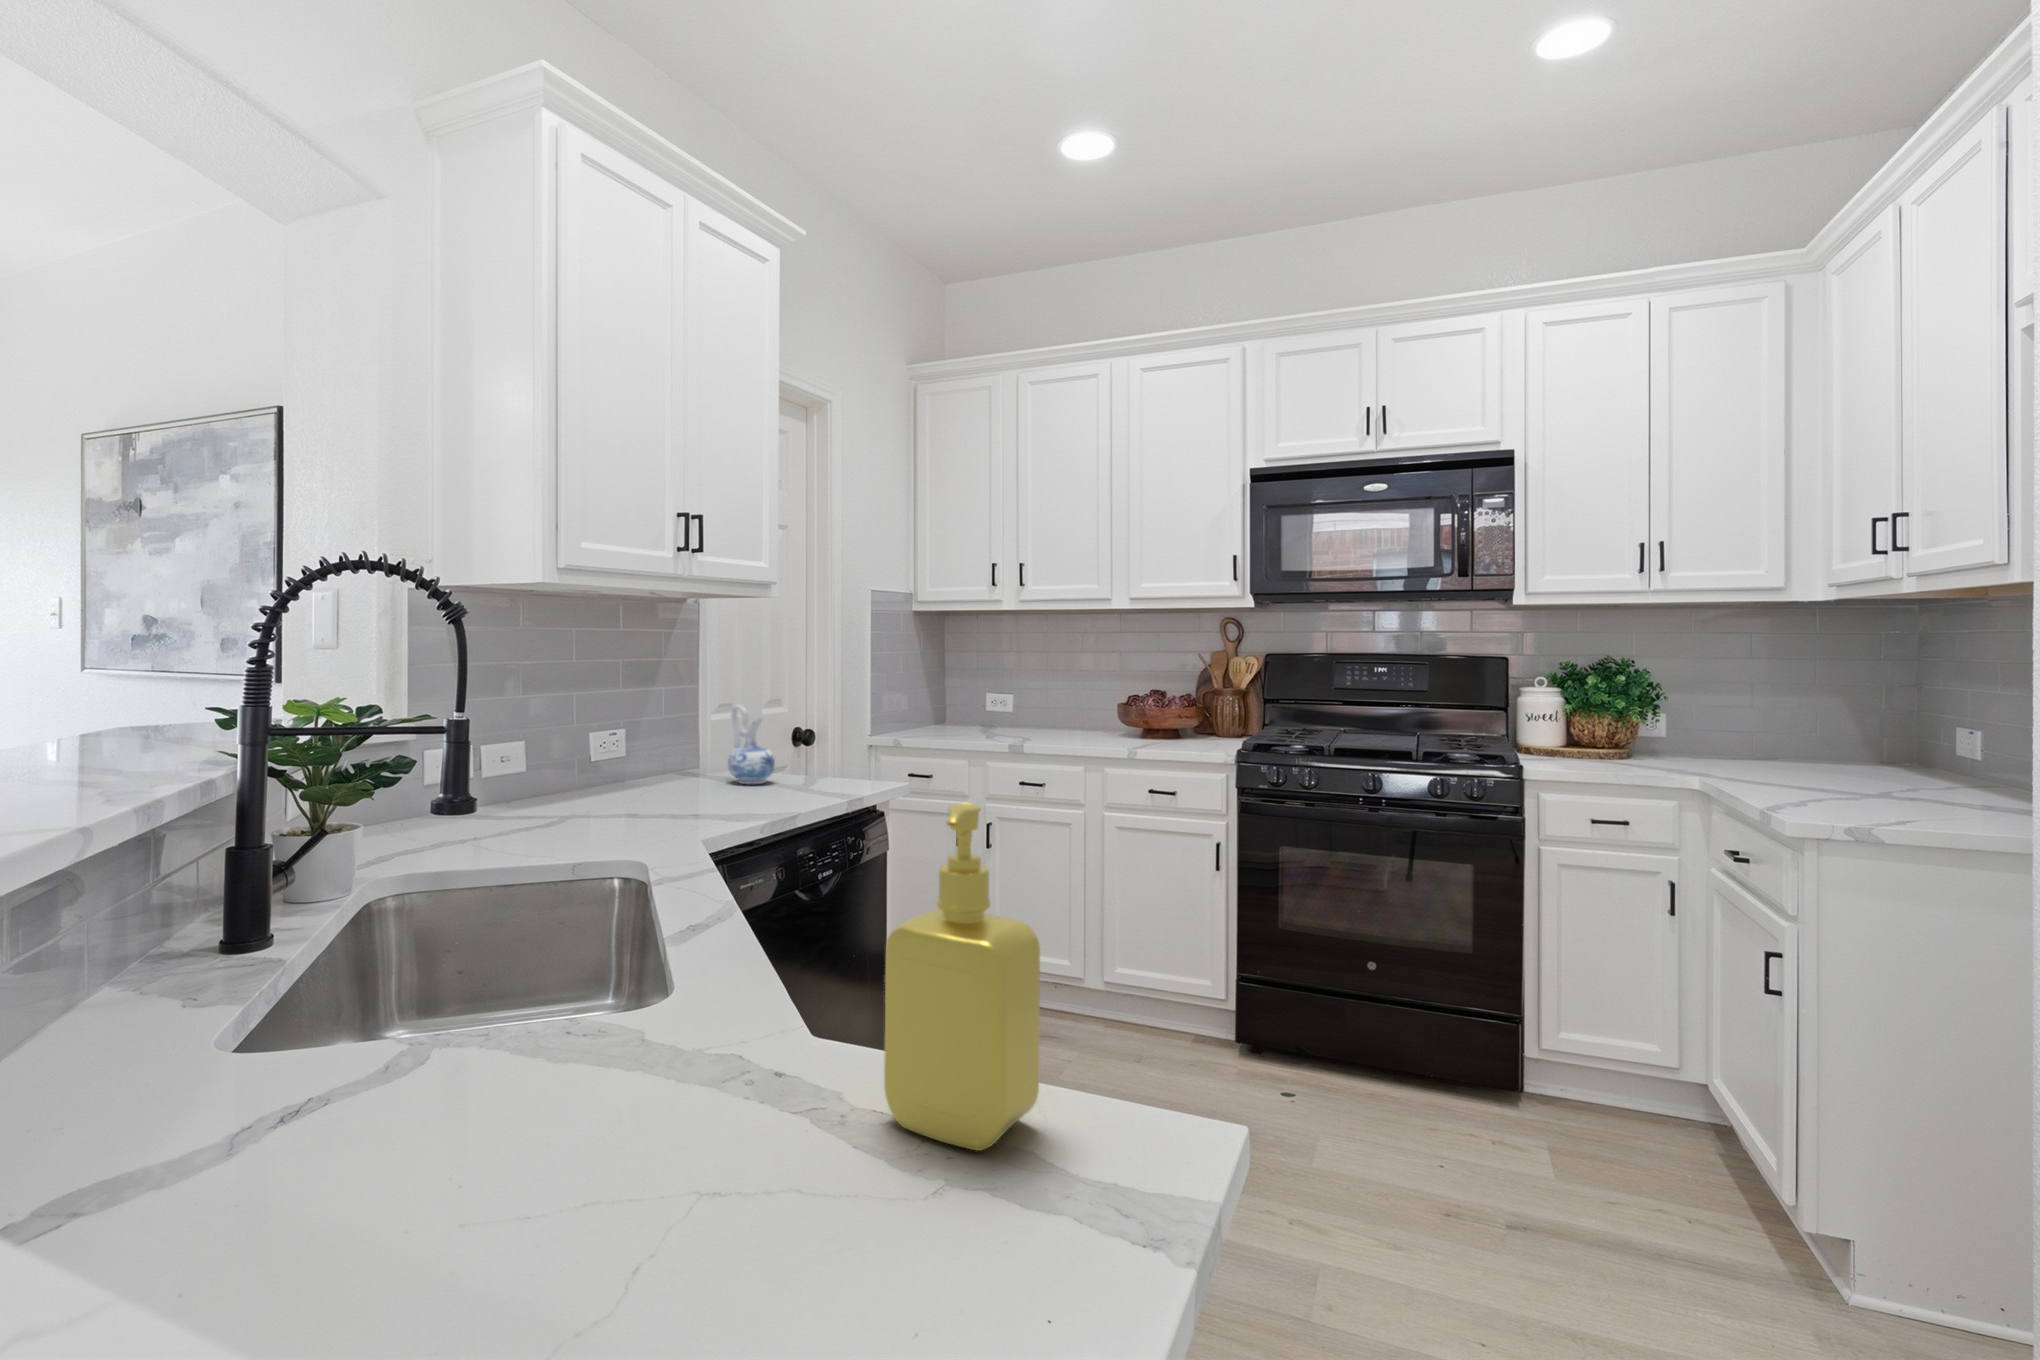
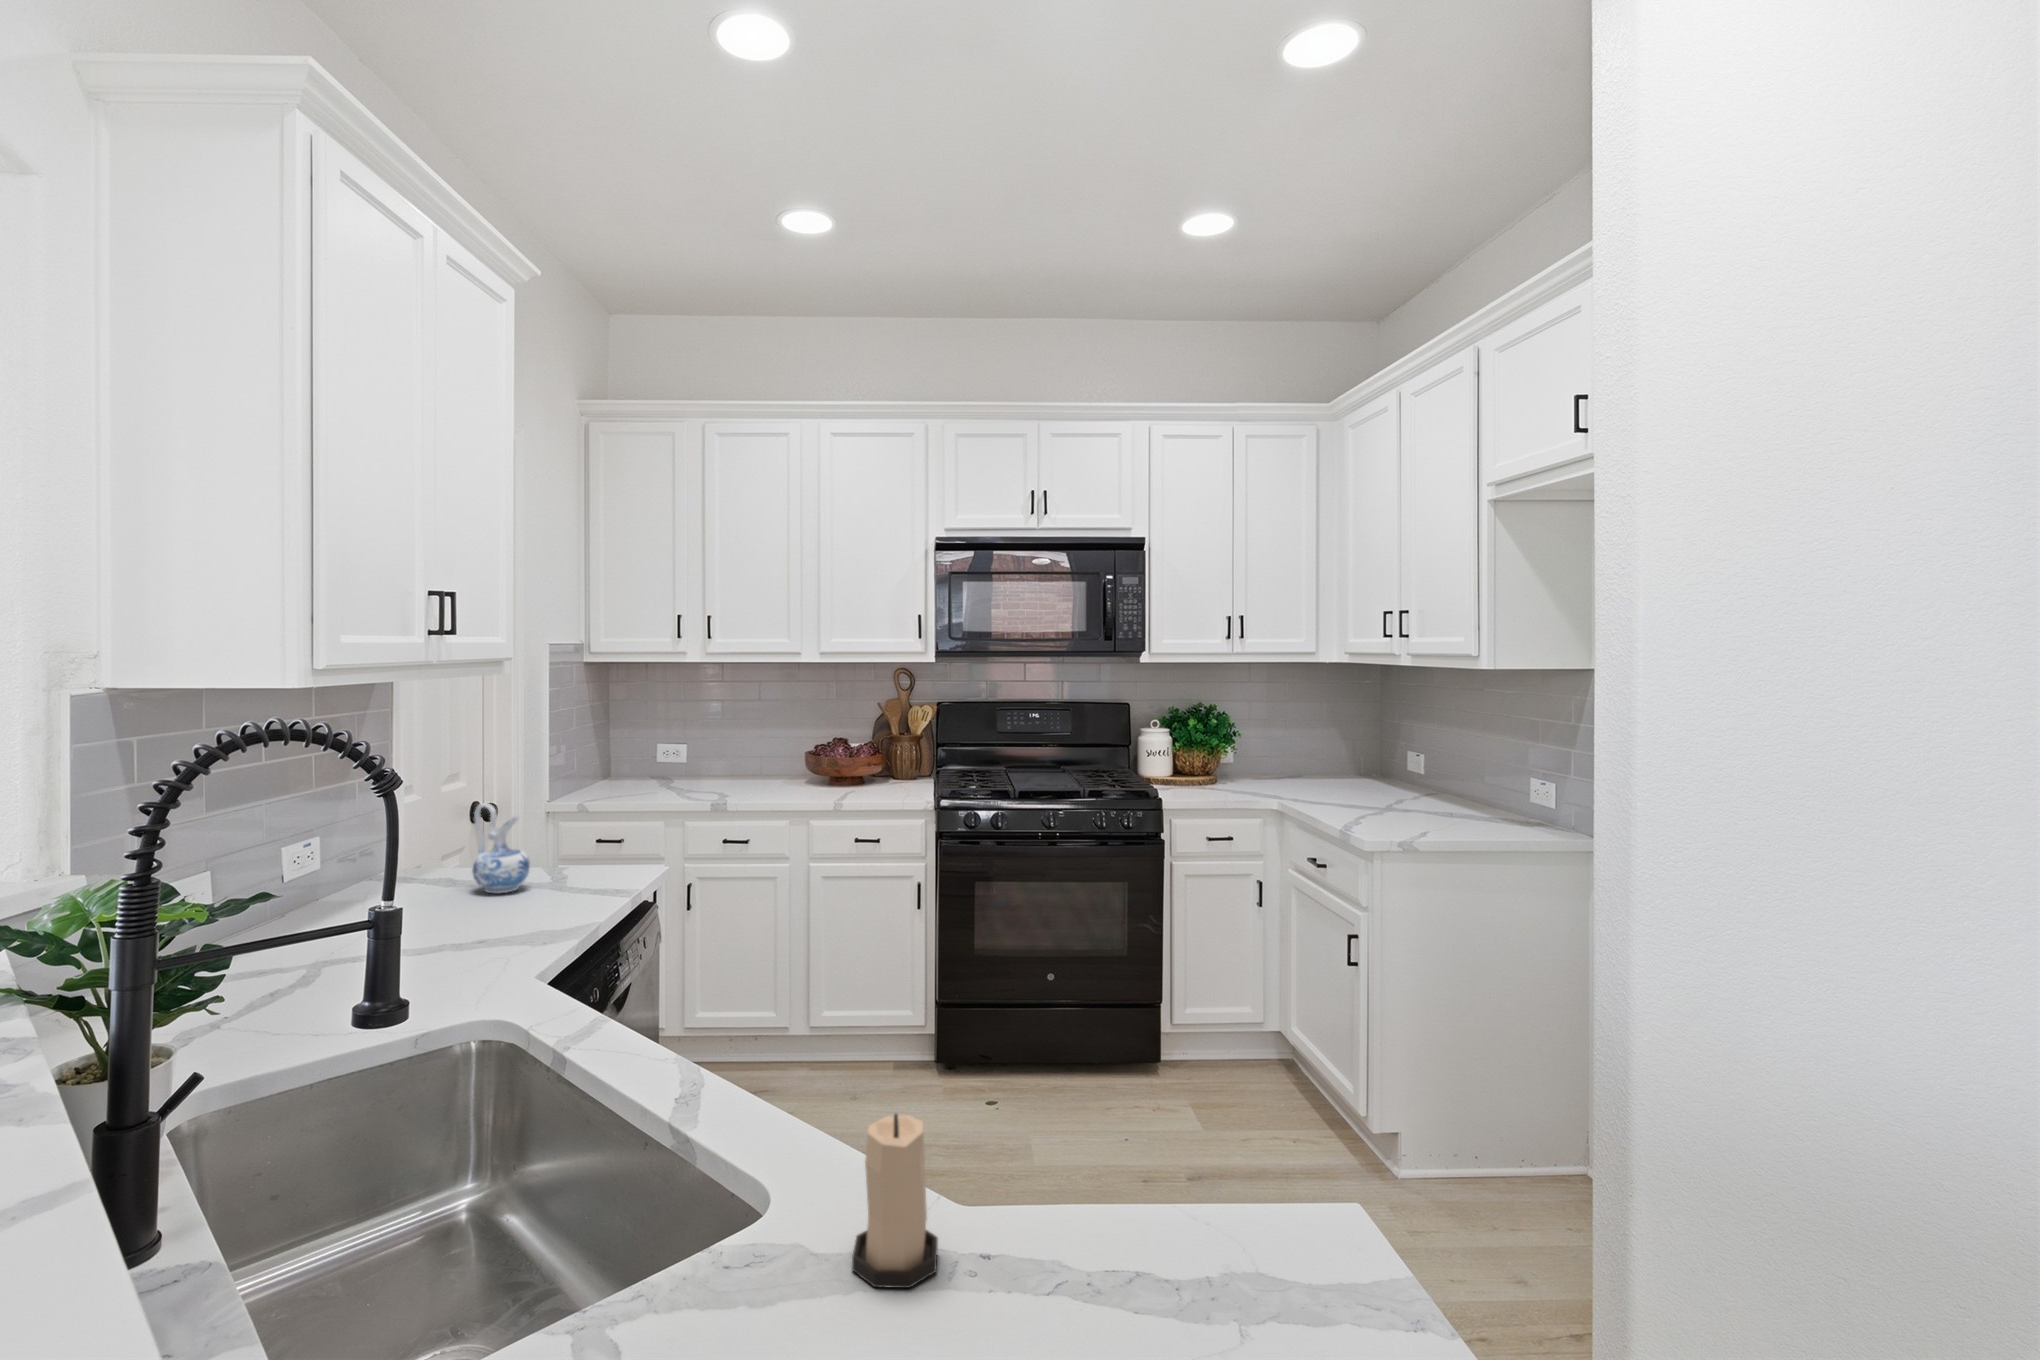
soap dispenser: present [884,802,1040,1151] -> none [1152,999,1283,1300]
candle: none [637,892,725,1058] -> present [852,1114,938,1288]

